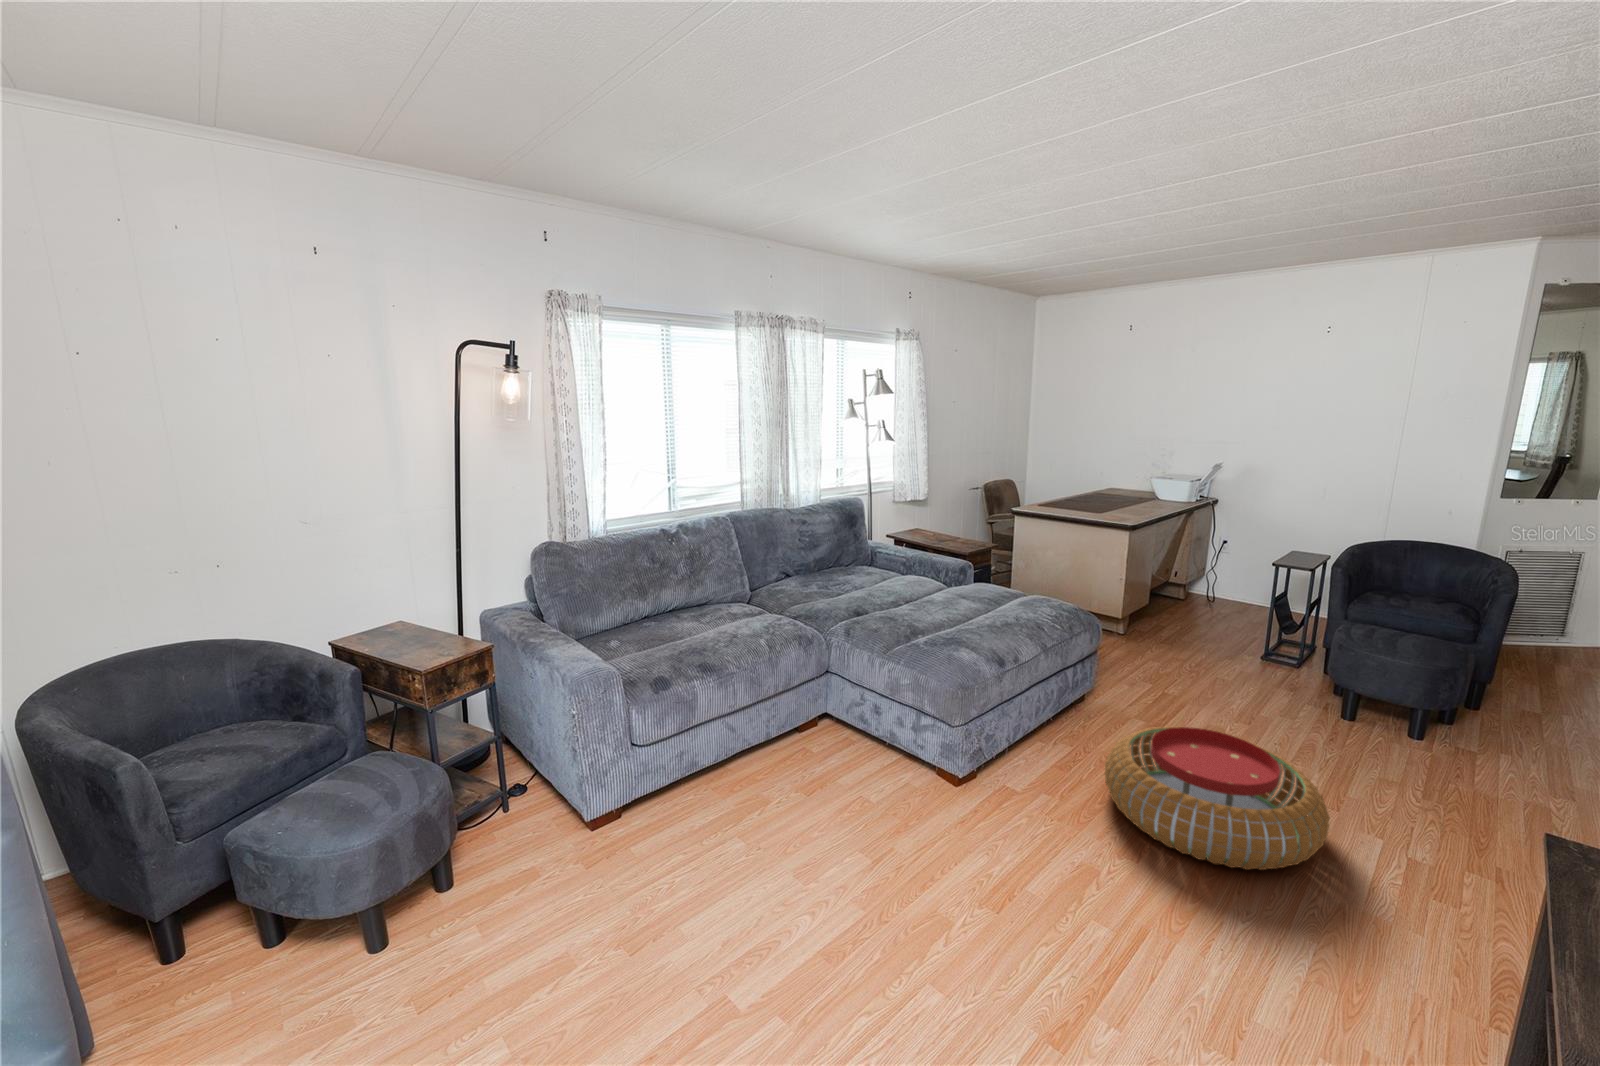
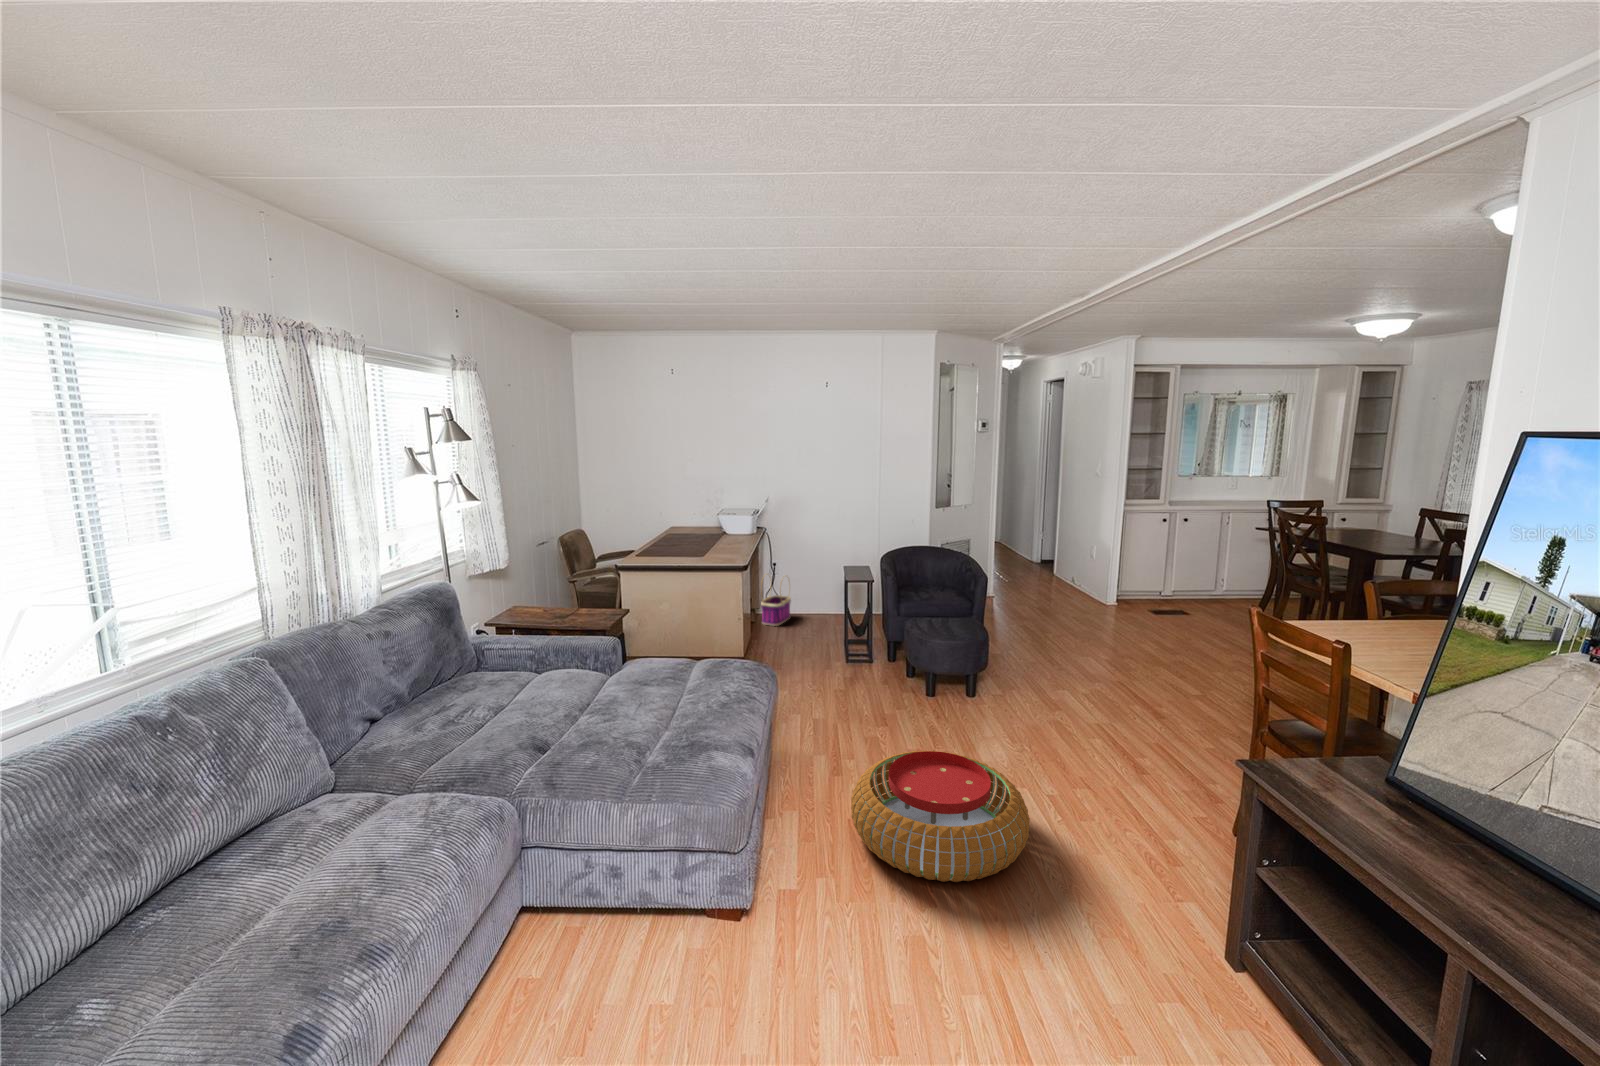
basket: none [1186,549,1232,607] -> present [761,574,791,626]

